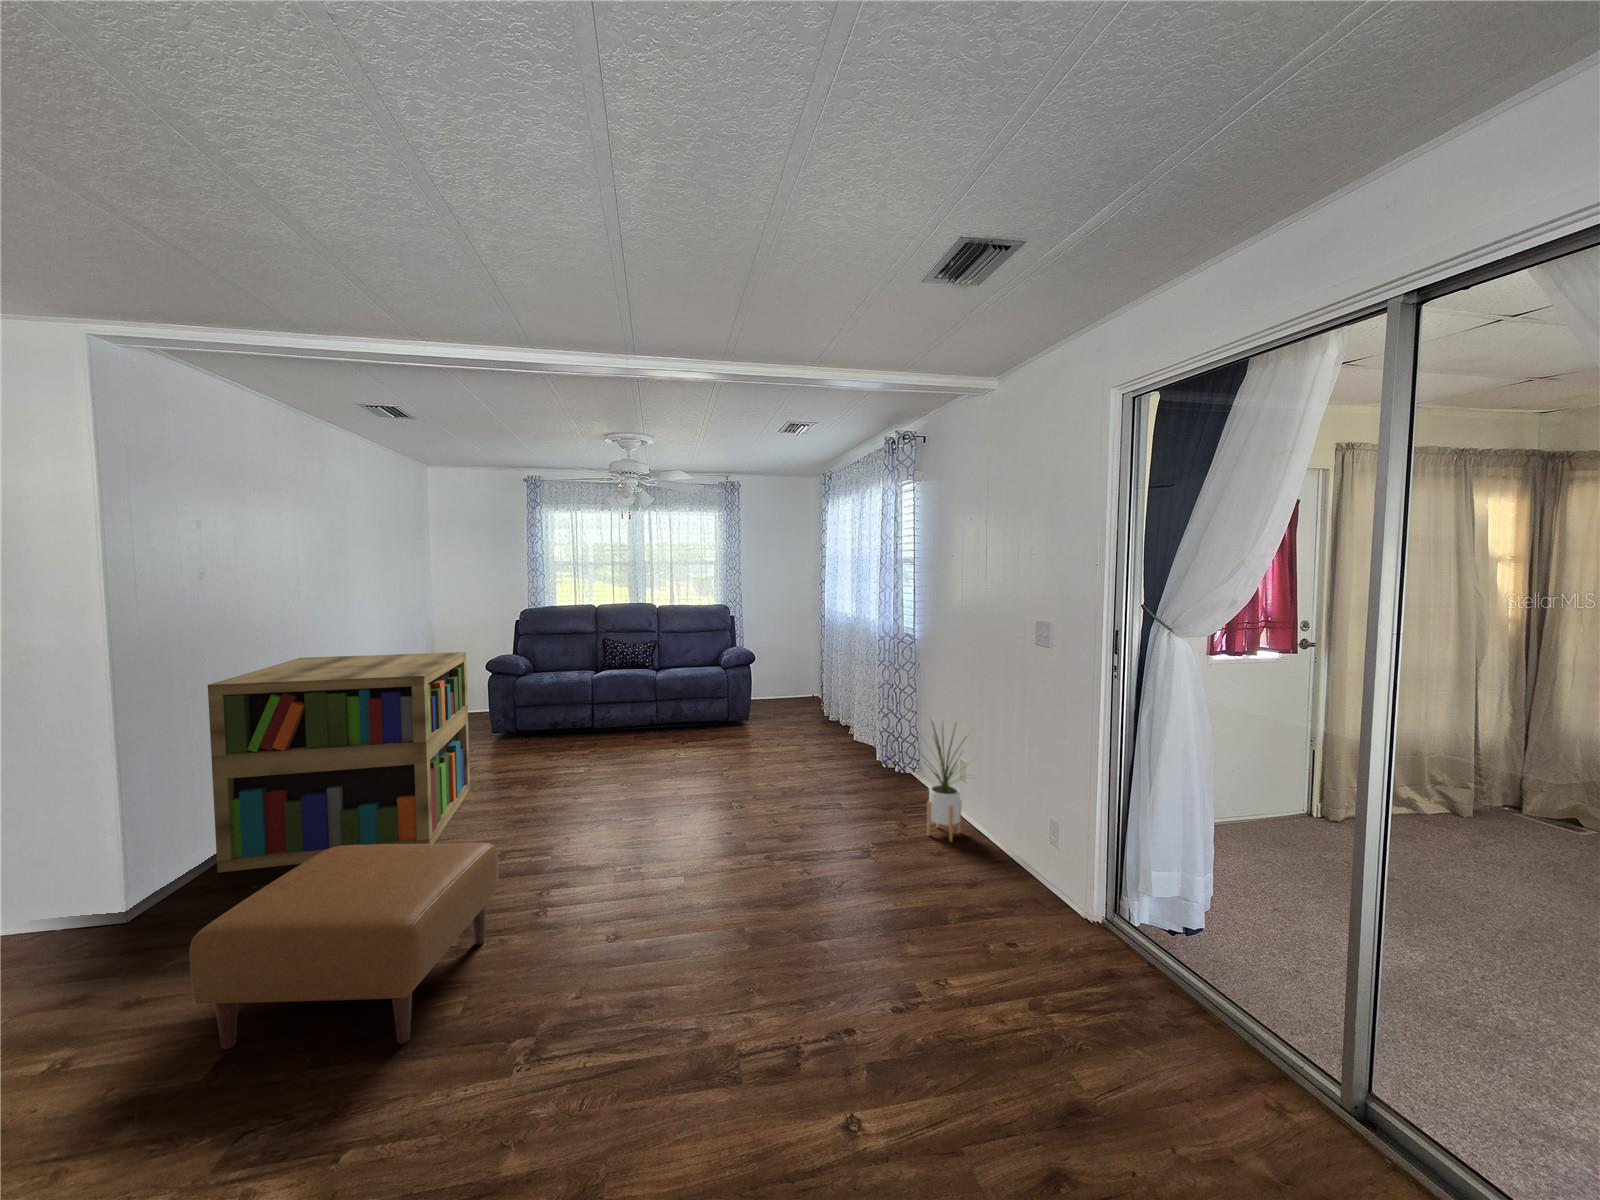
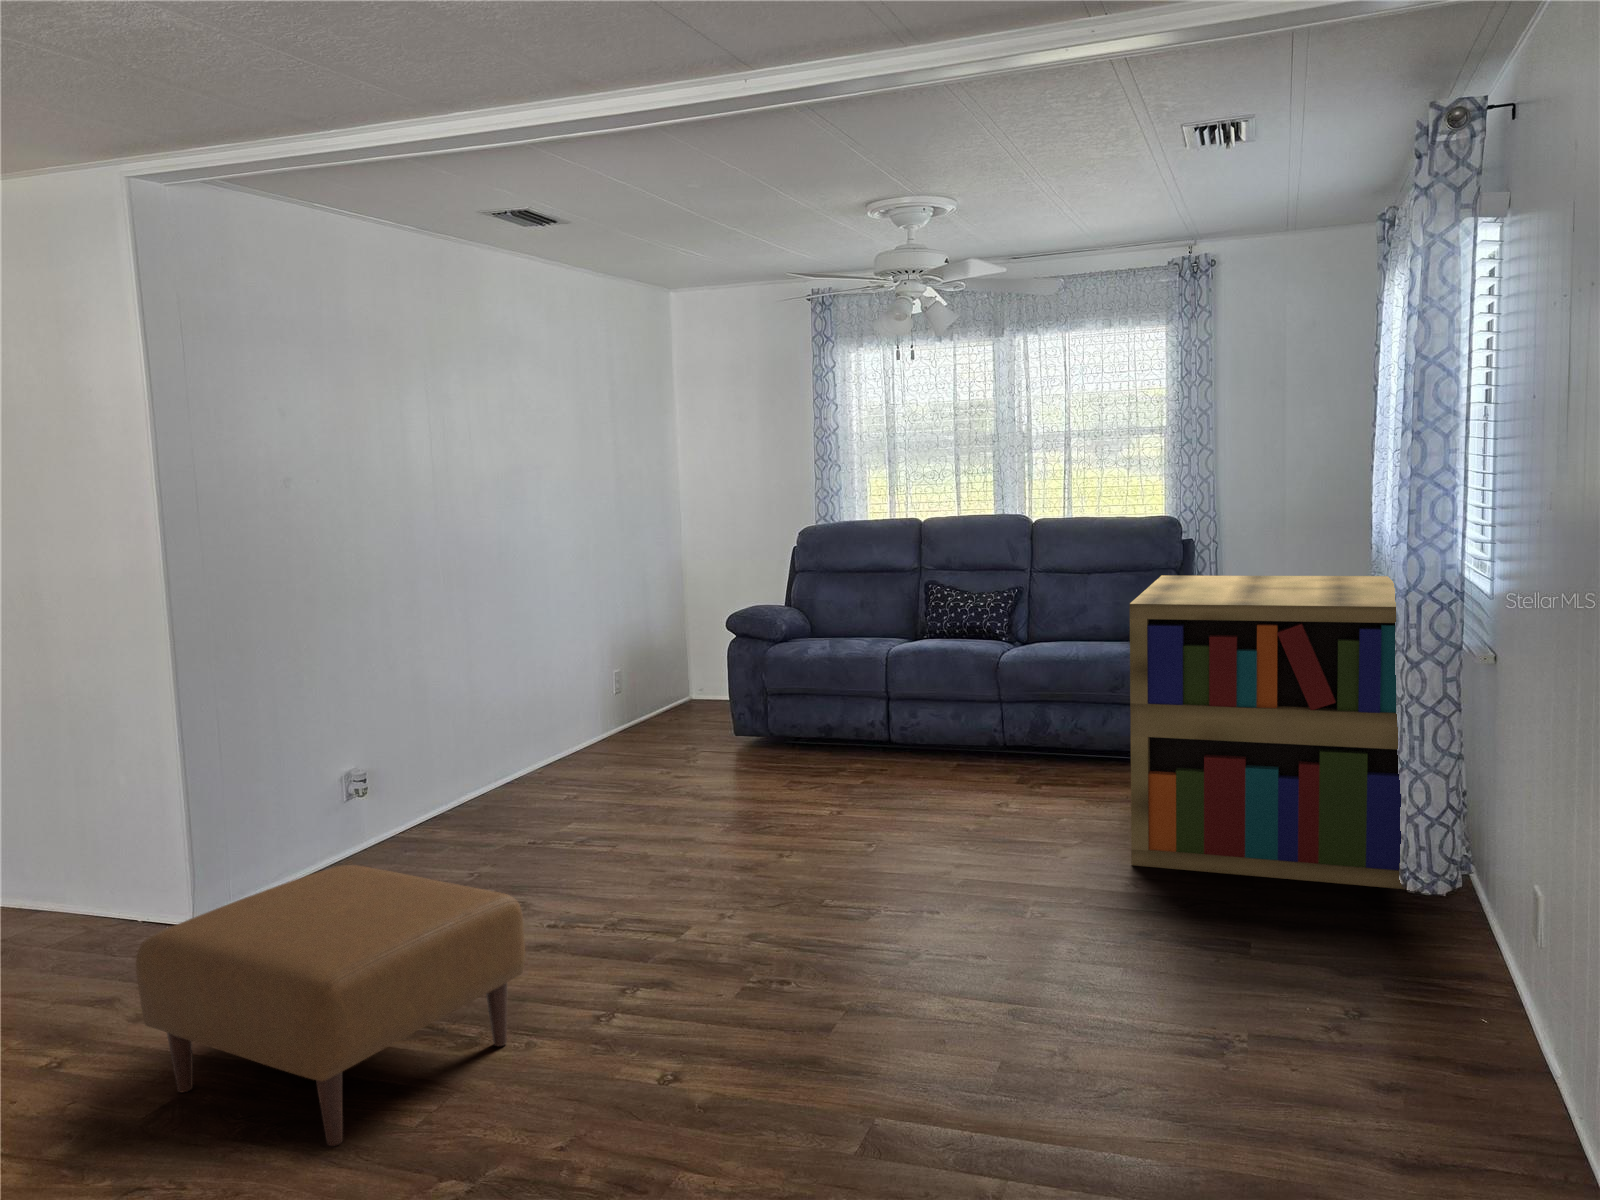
bookshelf: present [208,652,470,873] -> present [1130,576,1404,889]
house plant: present [922,722,965,841] -> none [1378,775,1543,1080]

